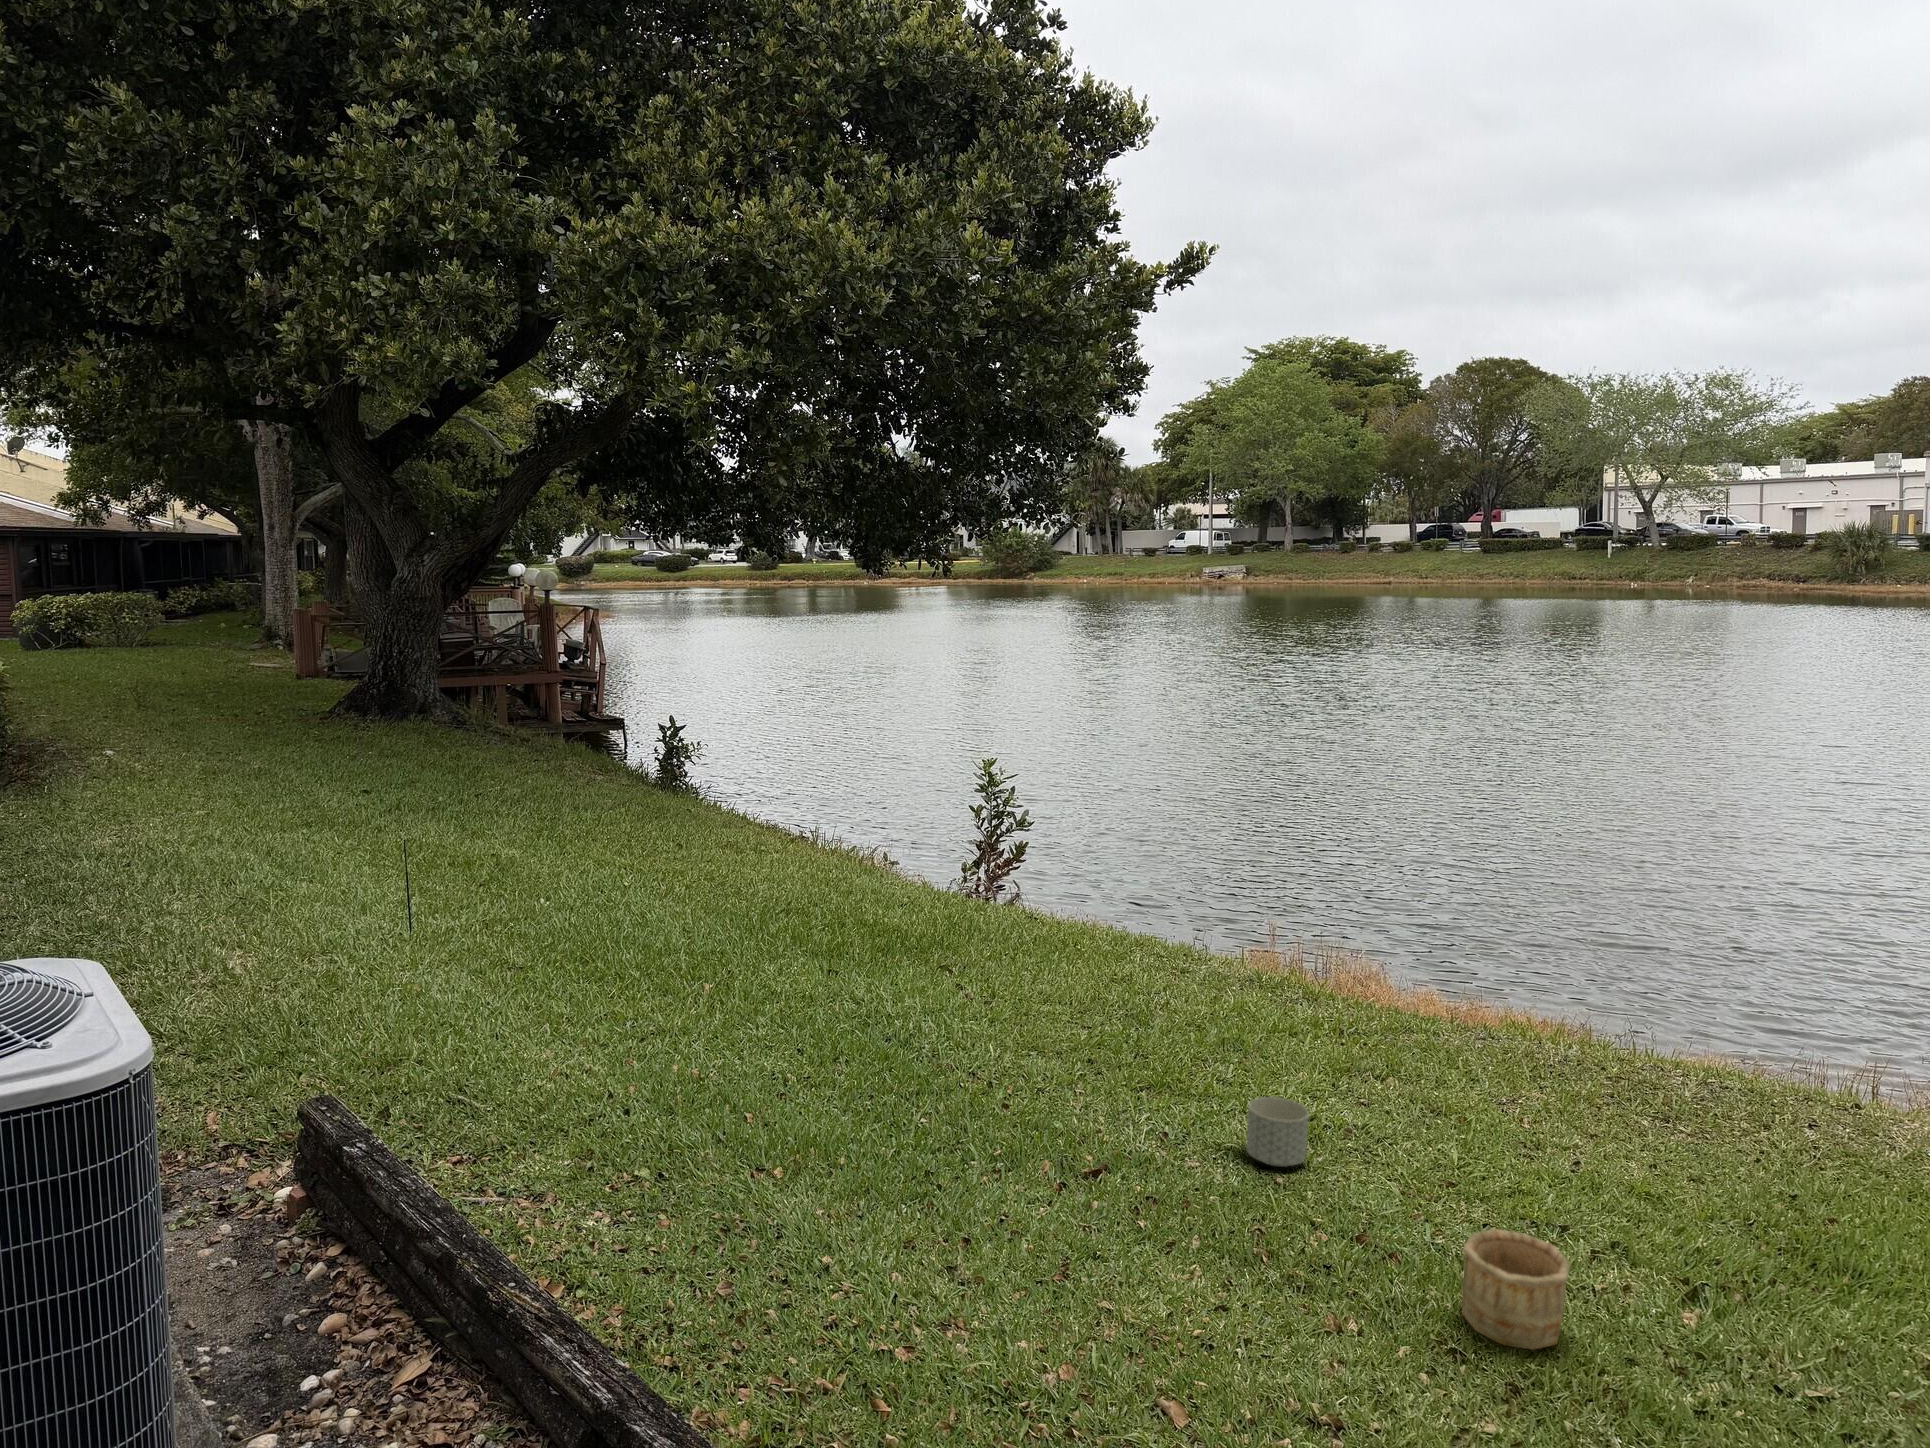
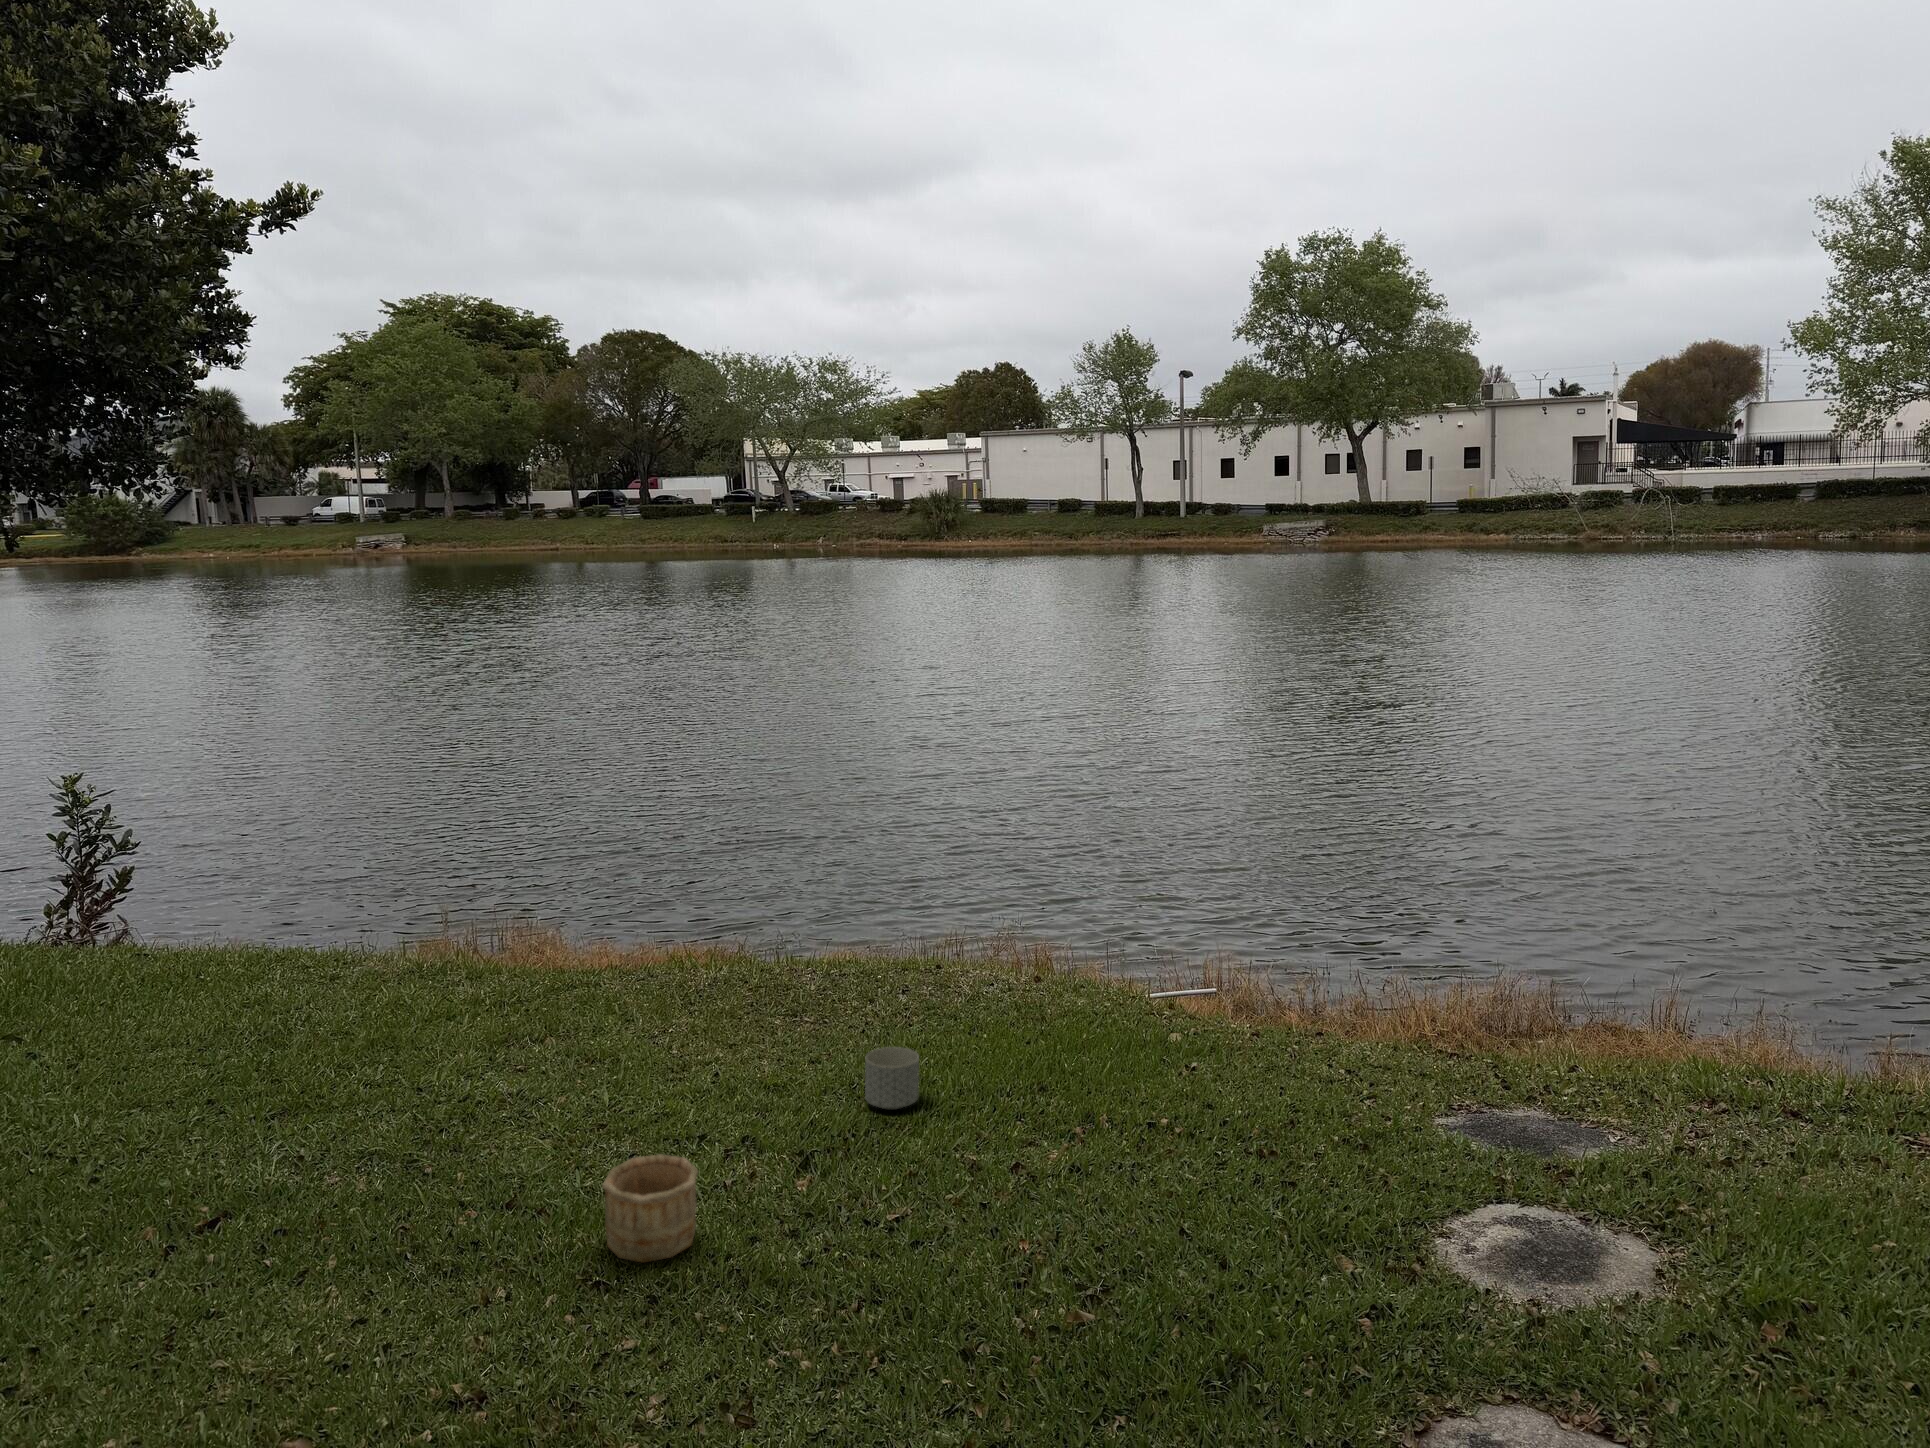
planter: present [1246,1097,1309,1167] -> present [865,1047,919,1110]

